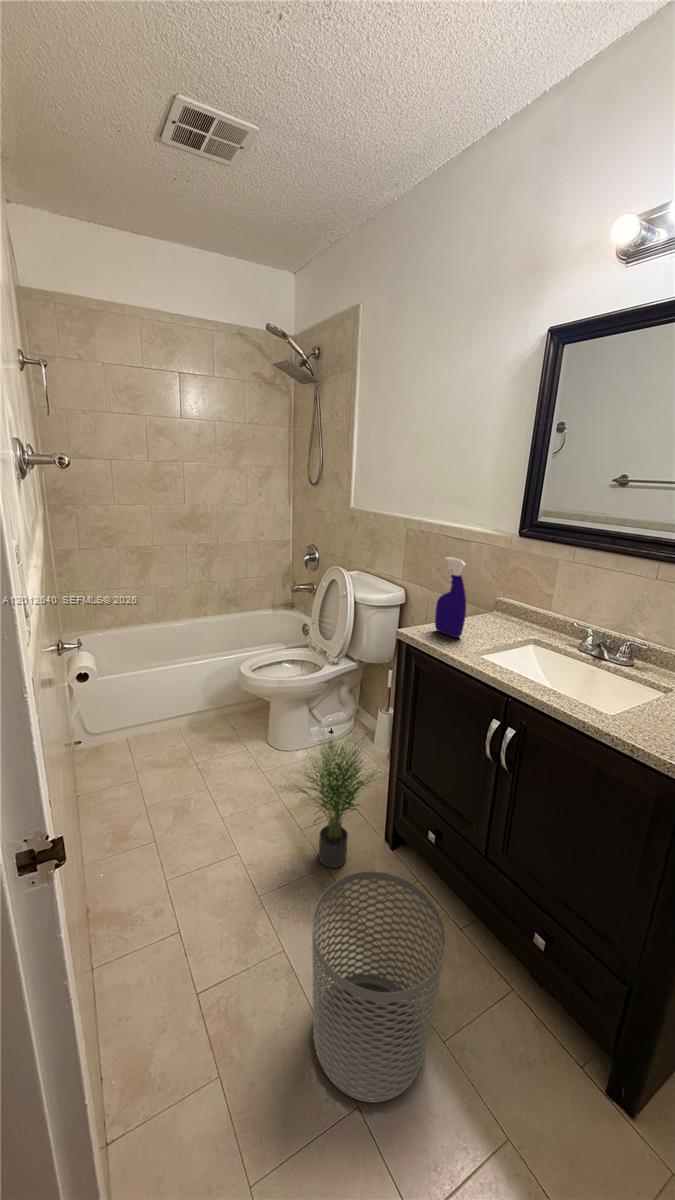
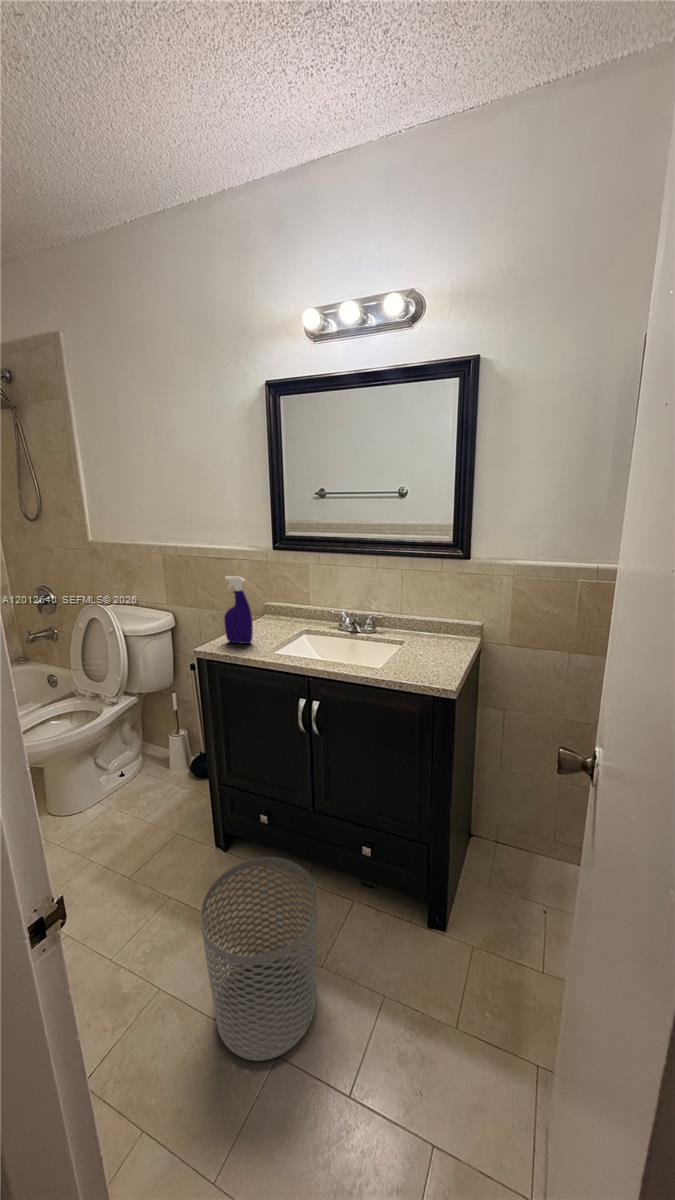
potted plant: present [294,734,375,868] -> none [103,749,212,898]

